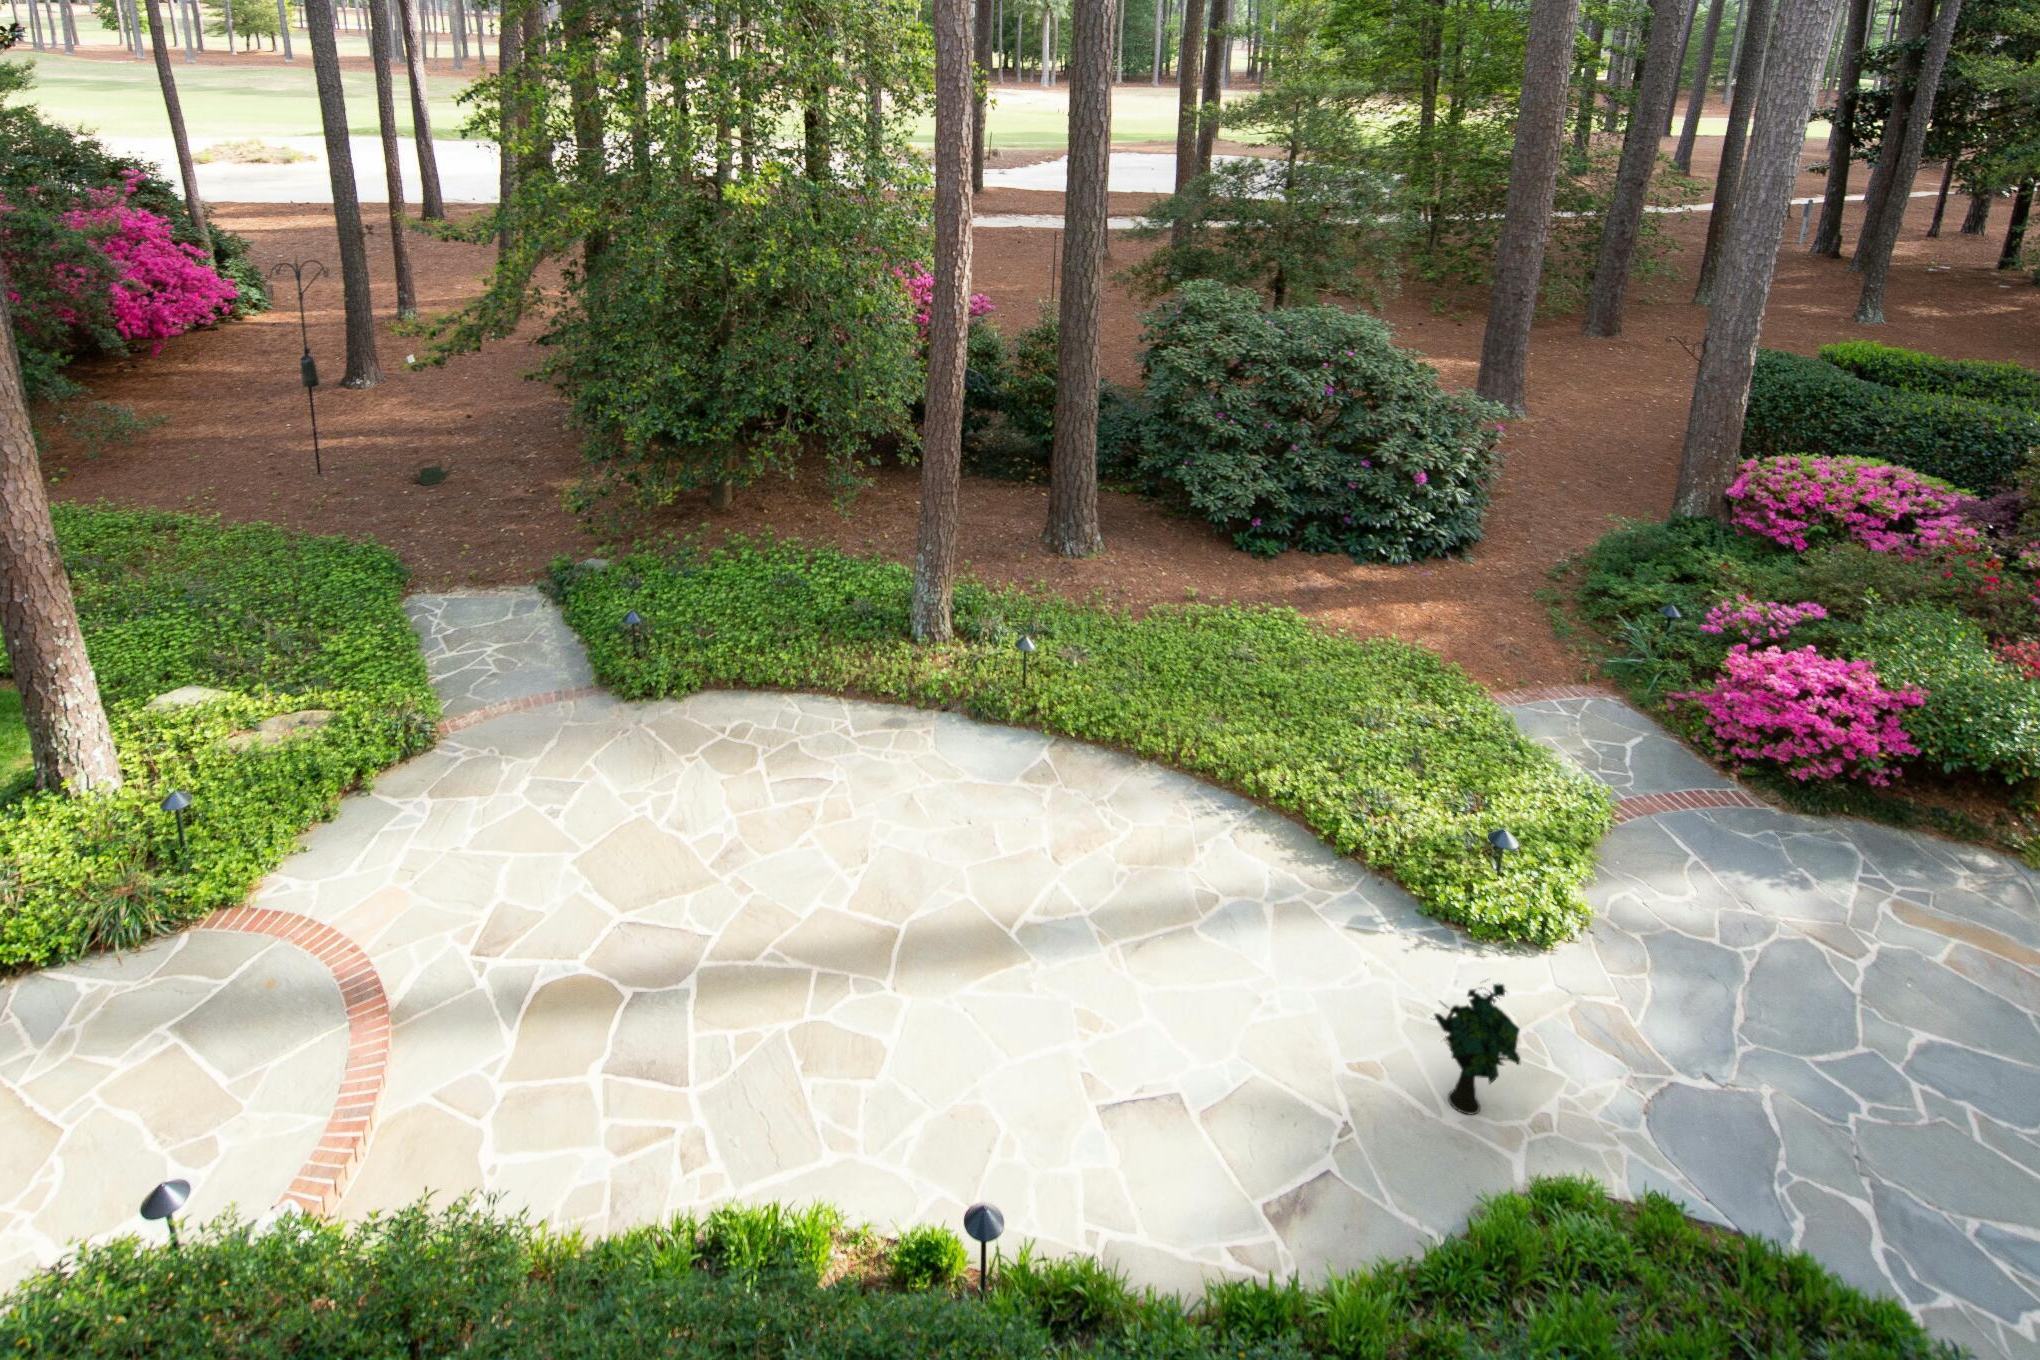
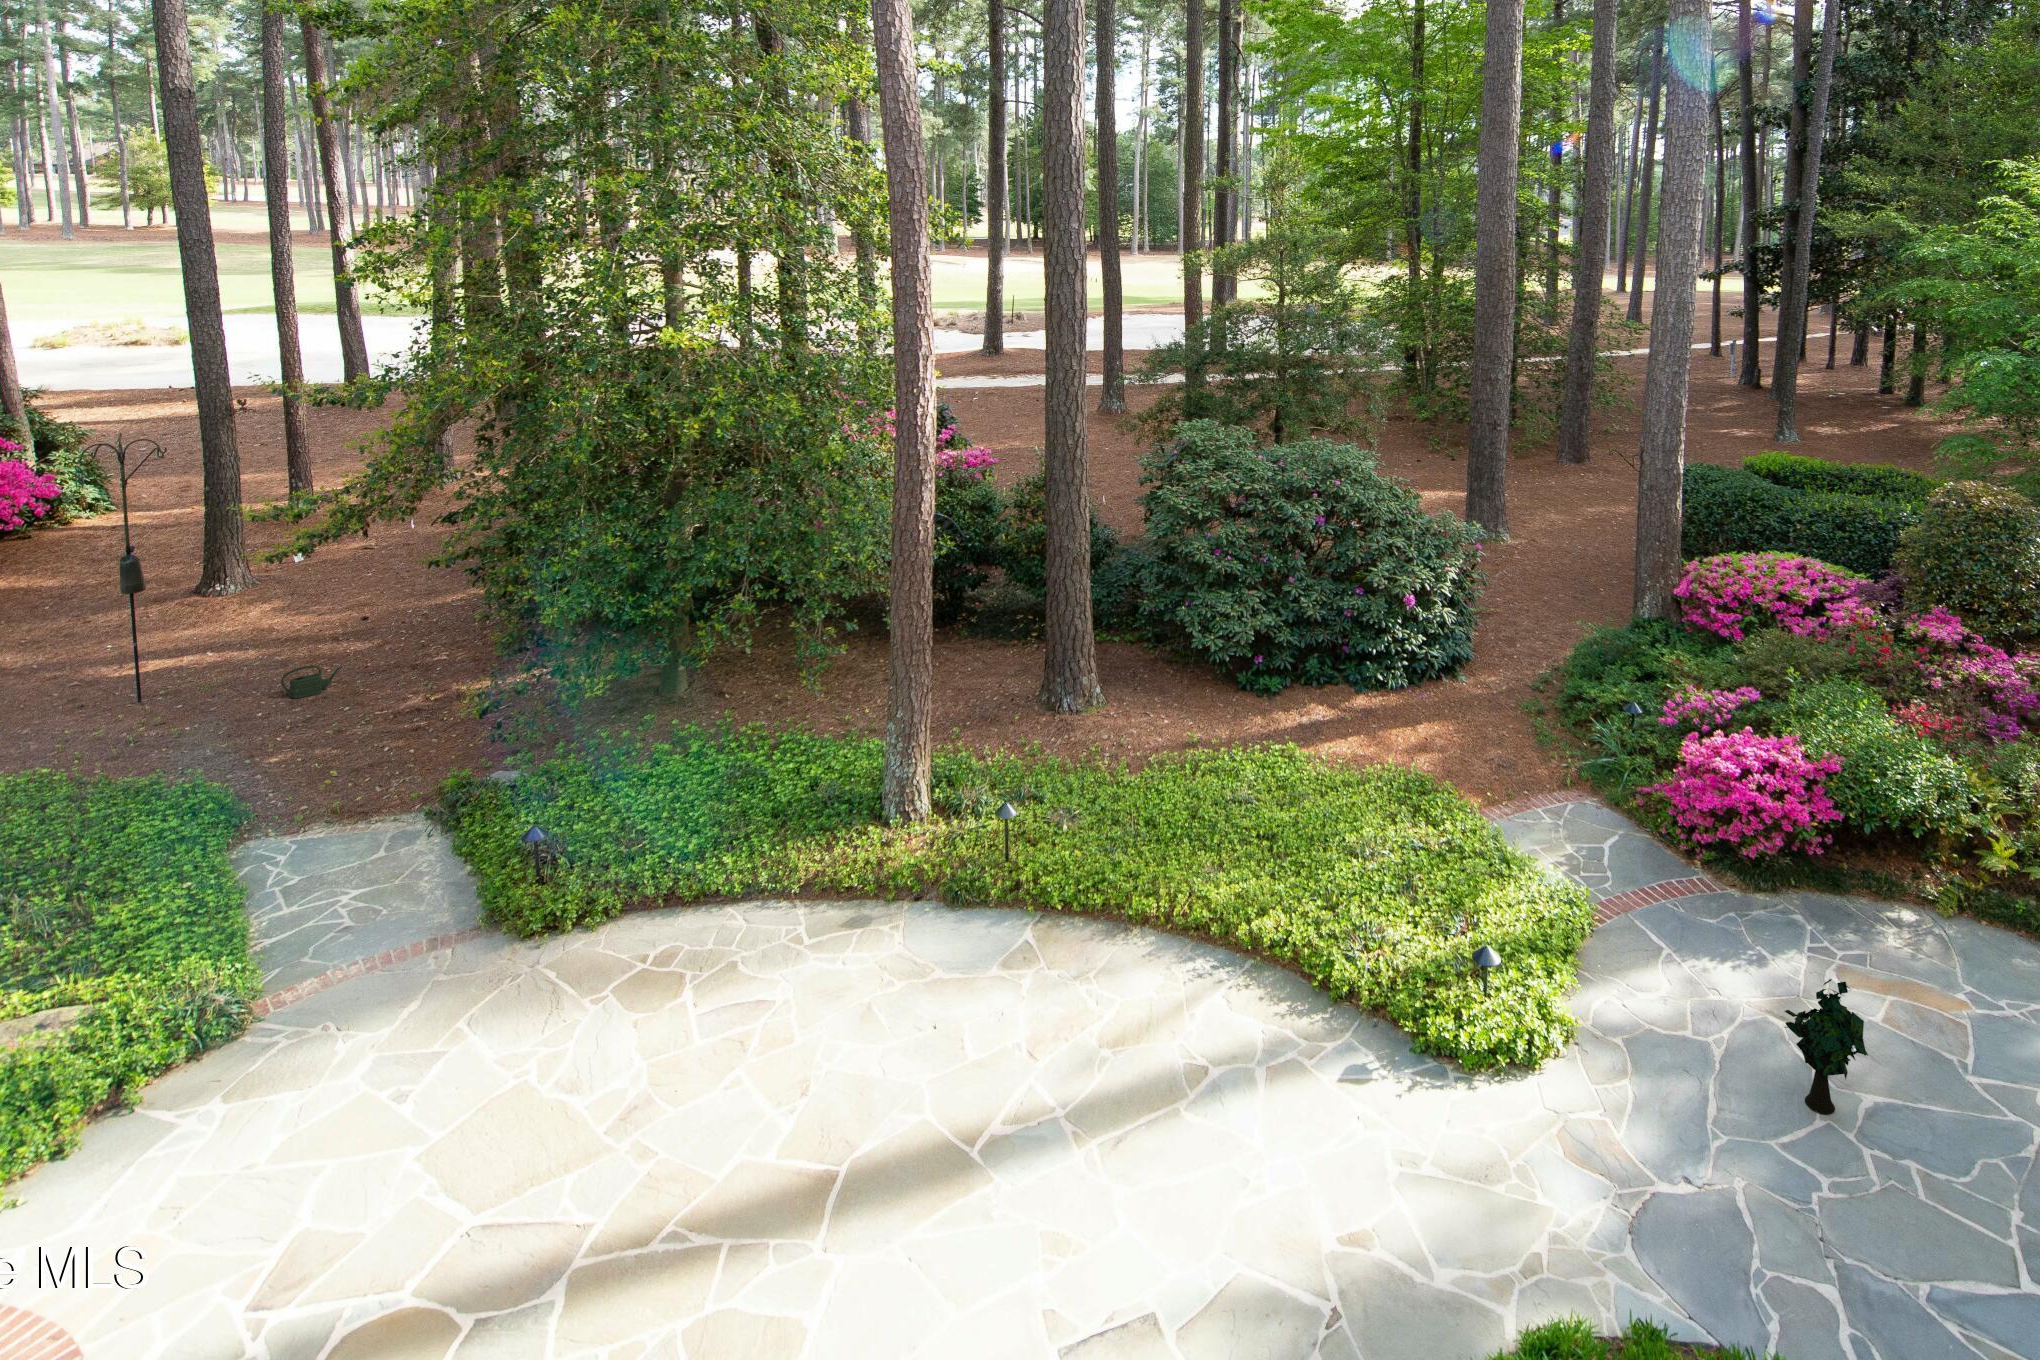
decorative plant: present [1435,981,1520,1114] -> present [1785,979,1868,1114]

